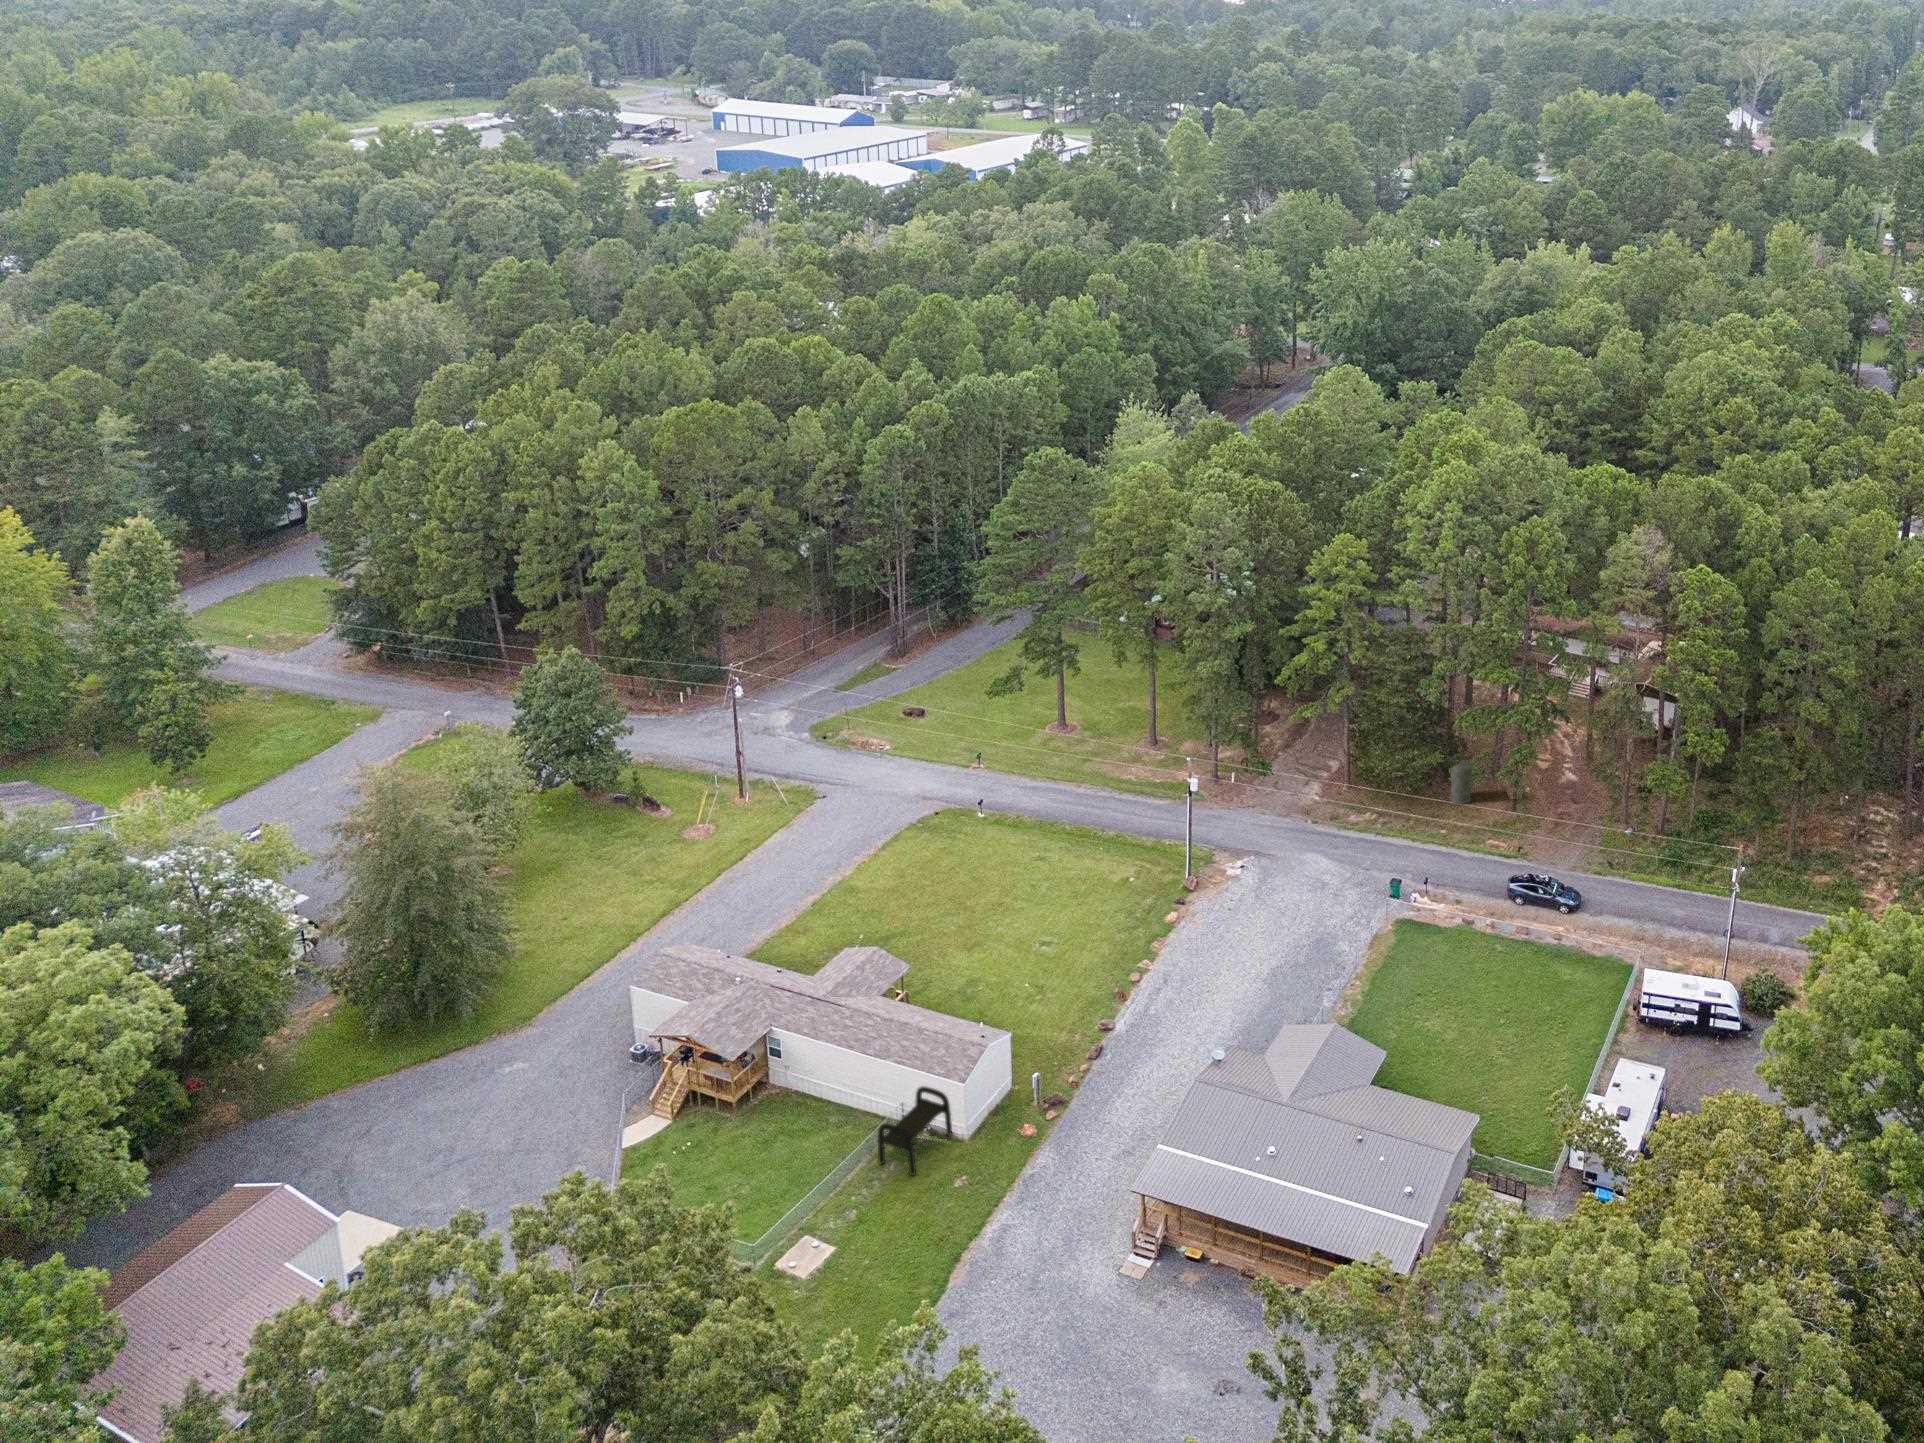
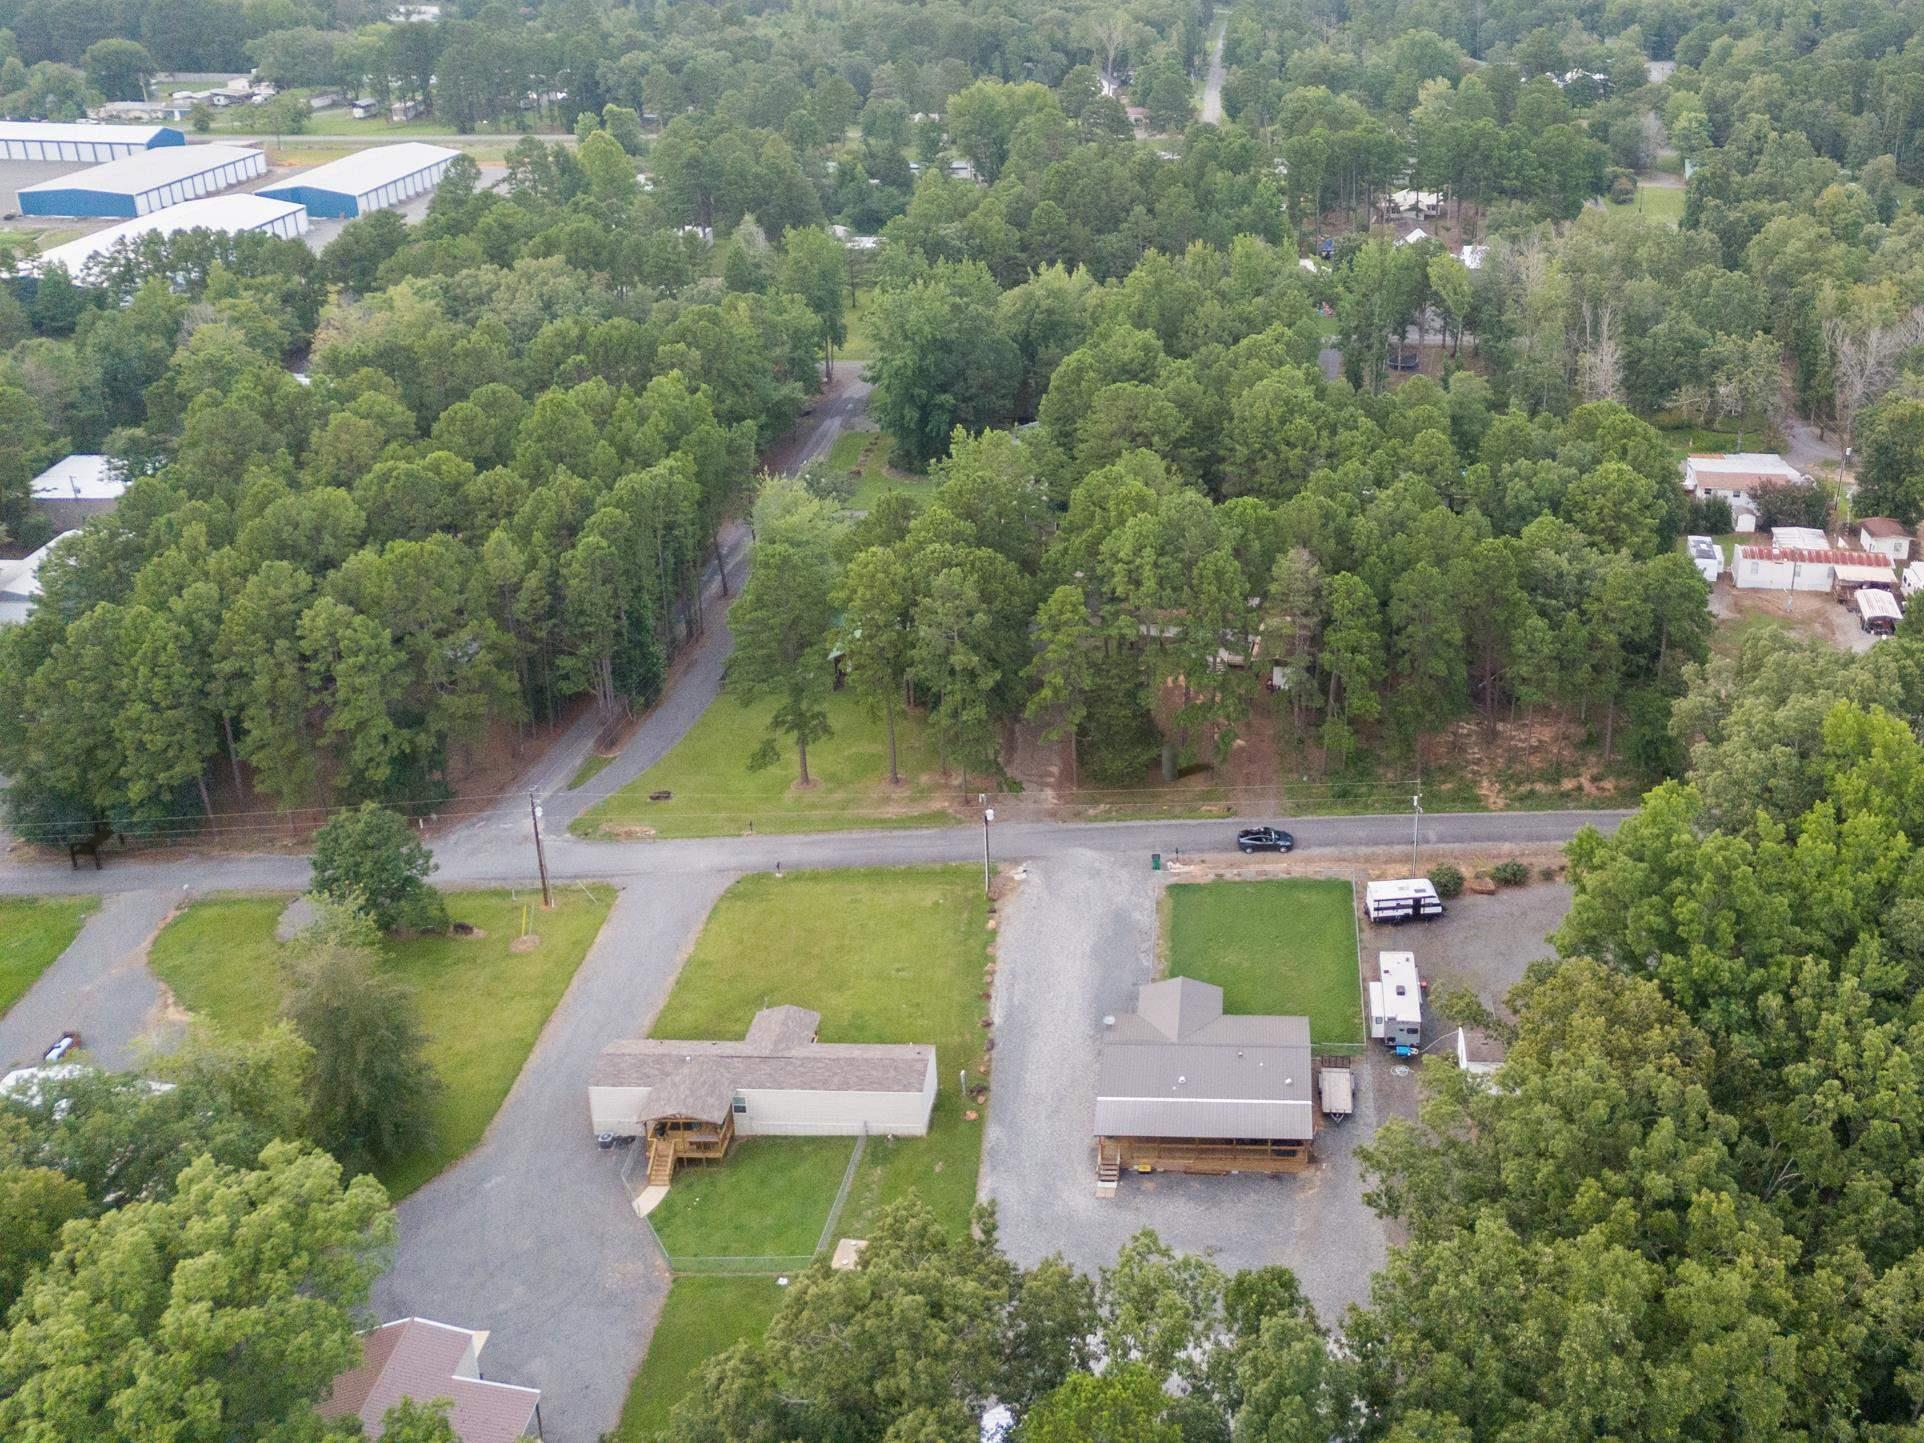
bench: present [878,1086,952,1175] -> present [70,821,125,870]

